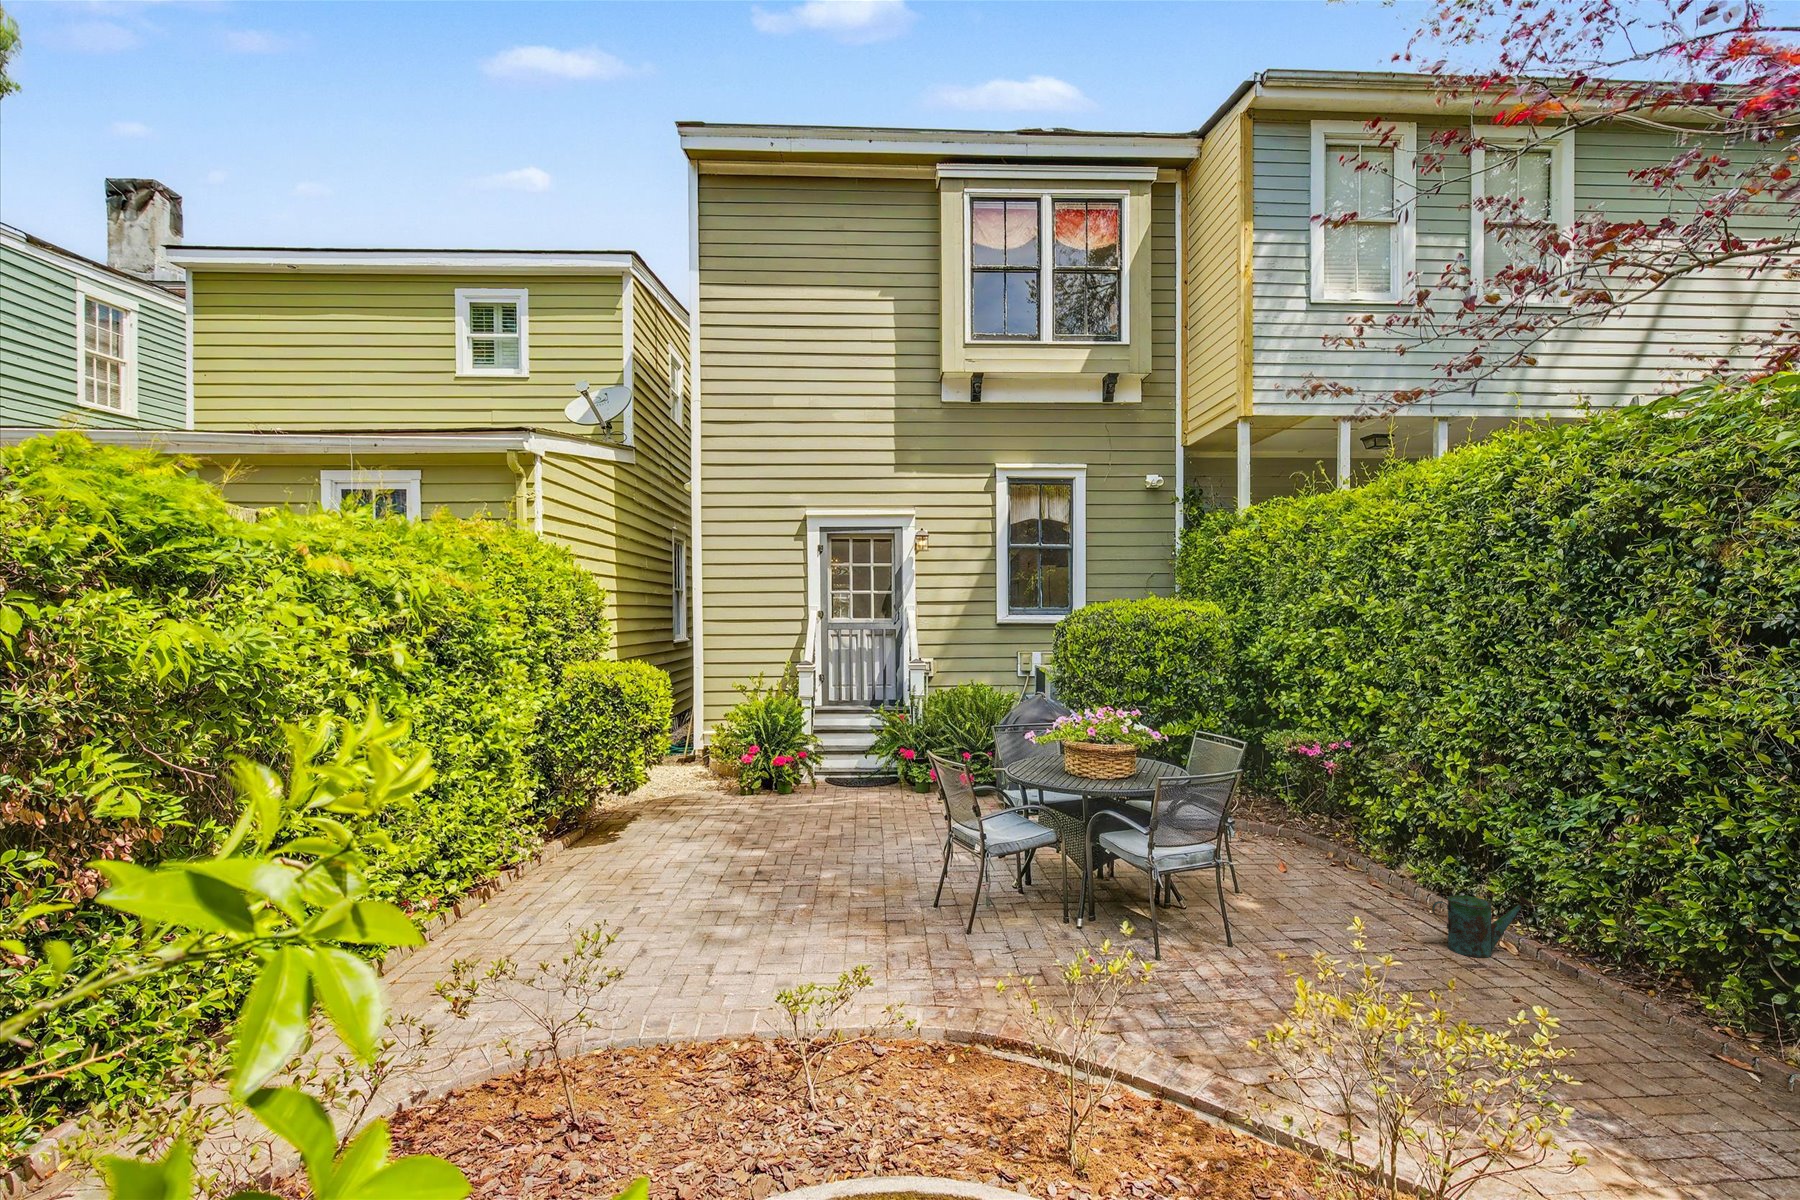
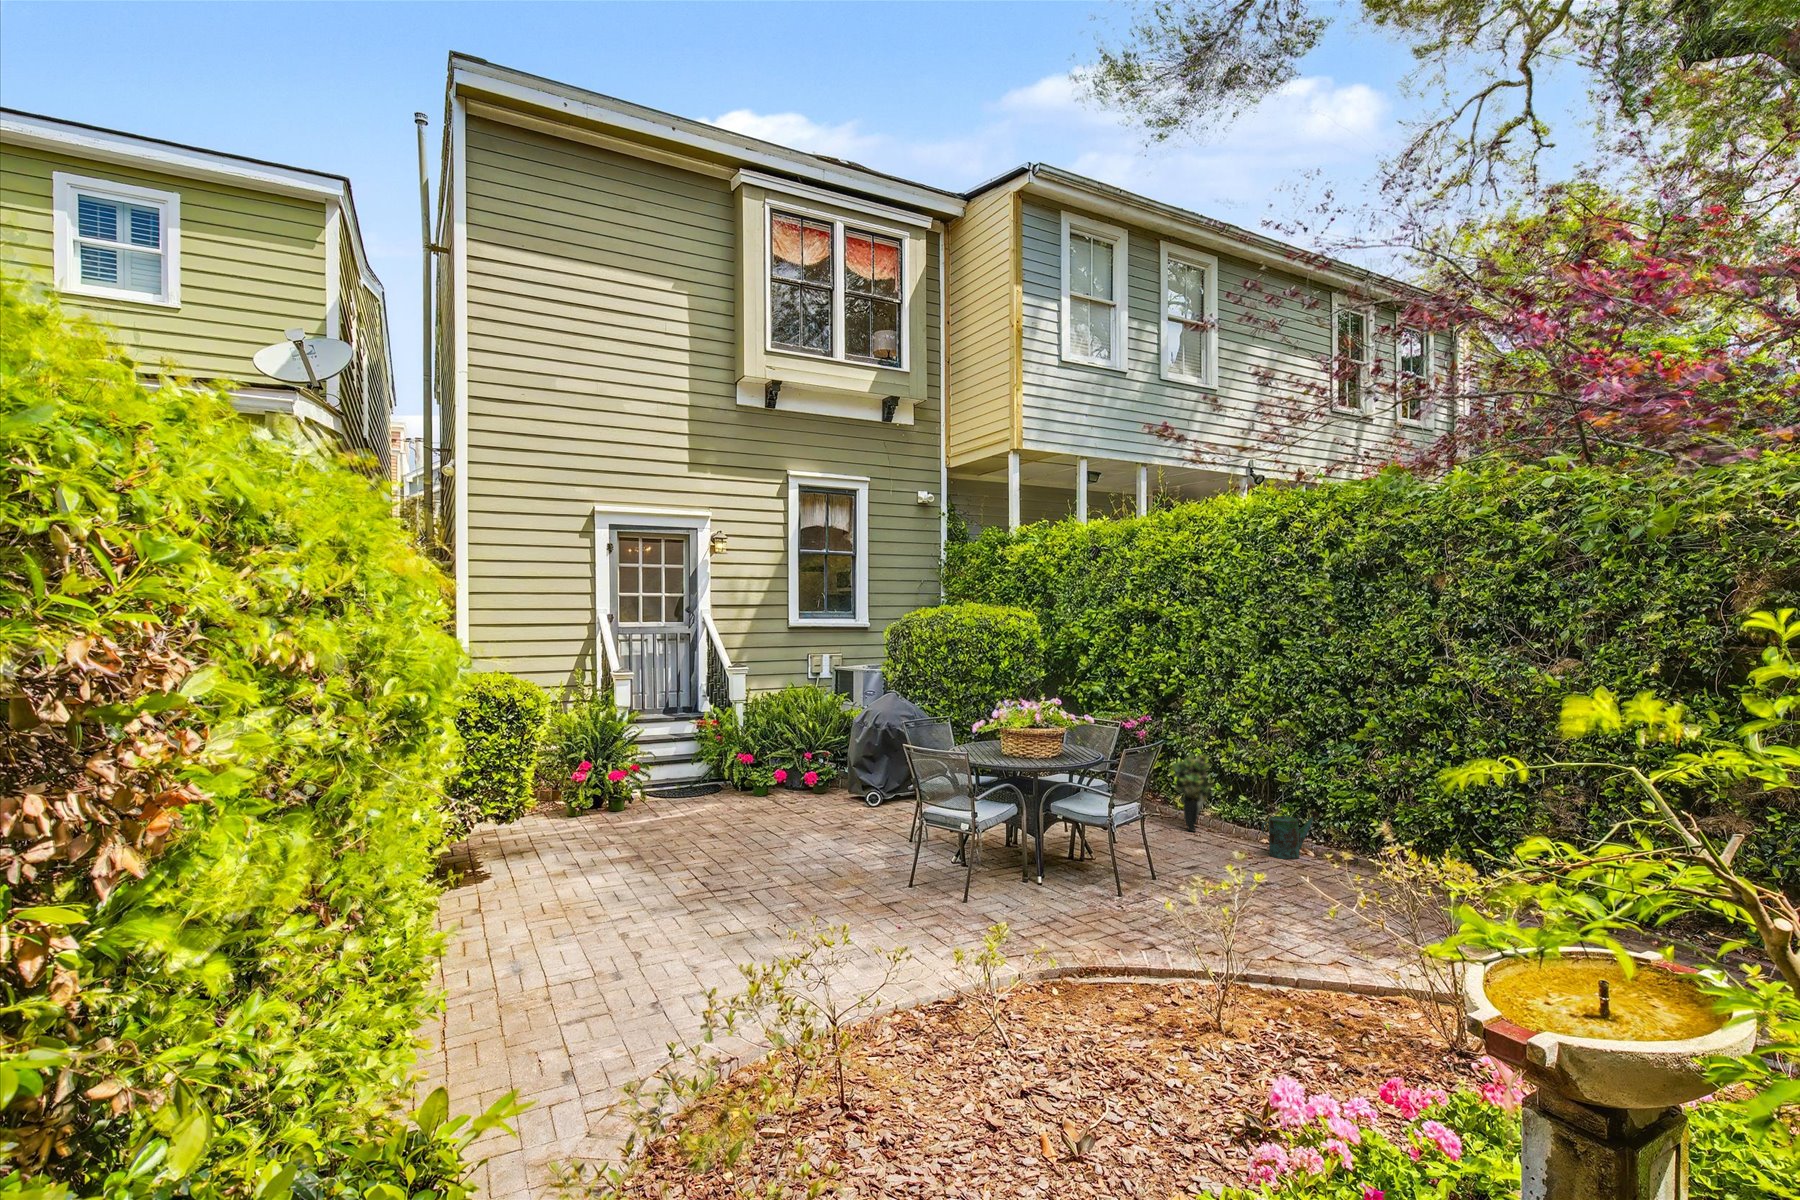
potted plant: none [1351,798,1412,899] -> present [1172,754,1213,831]

